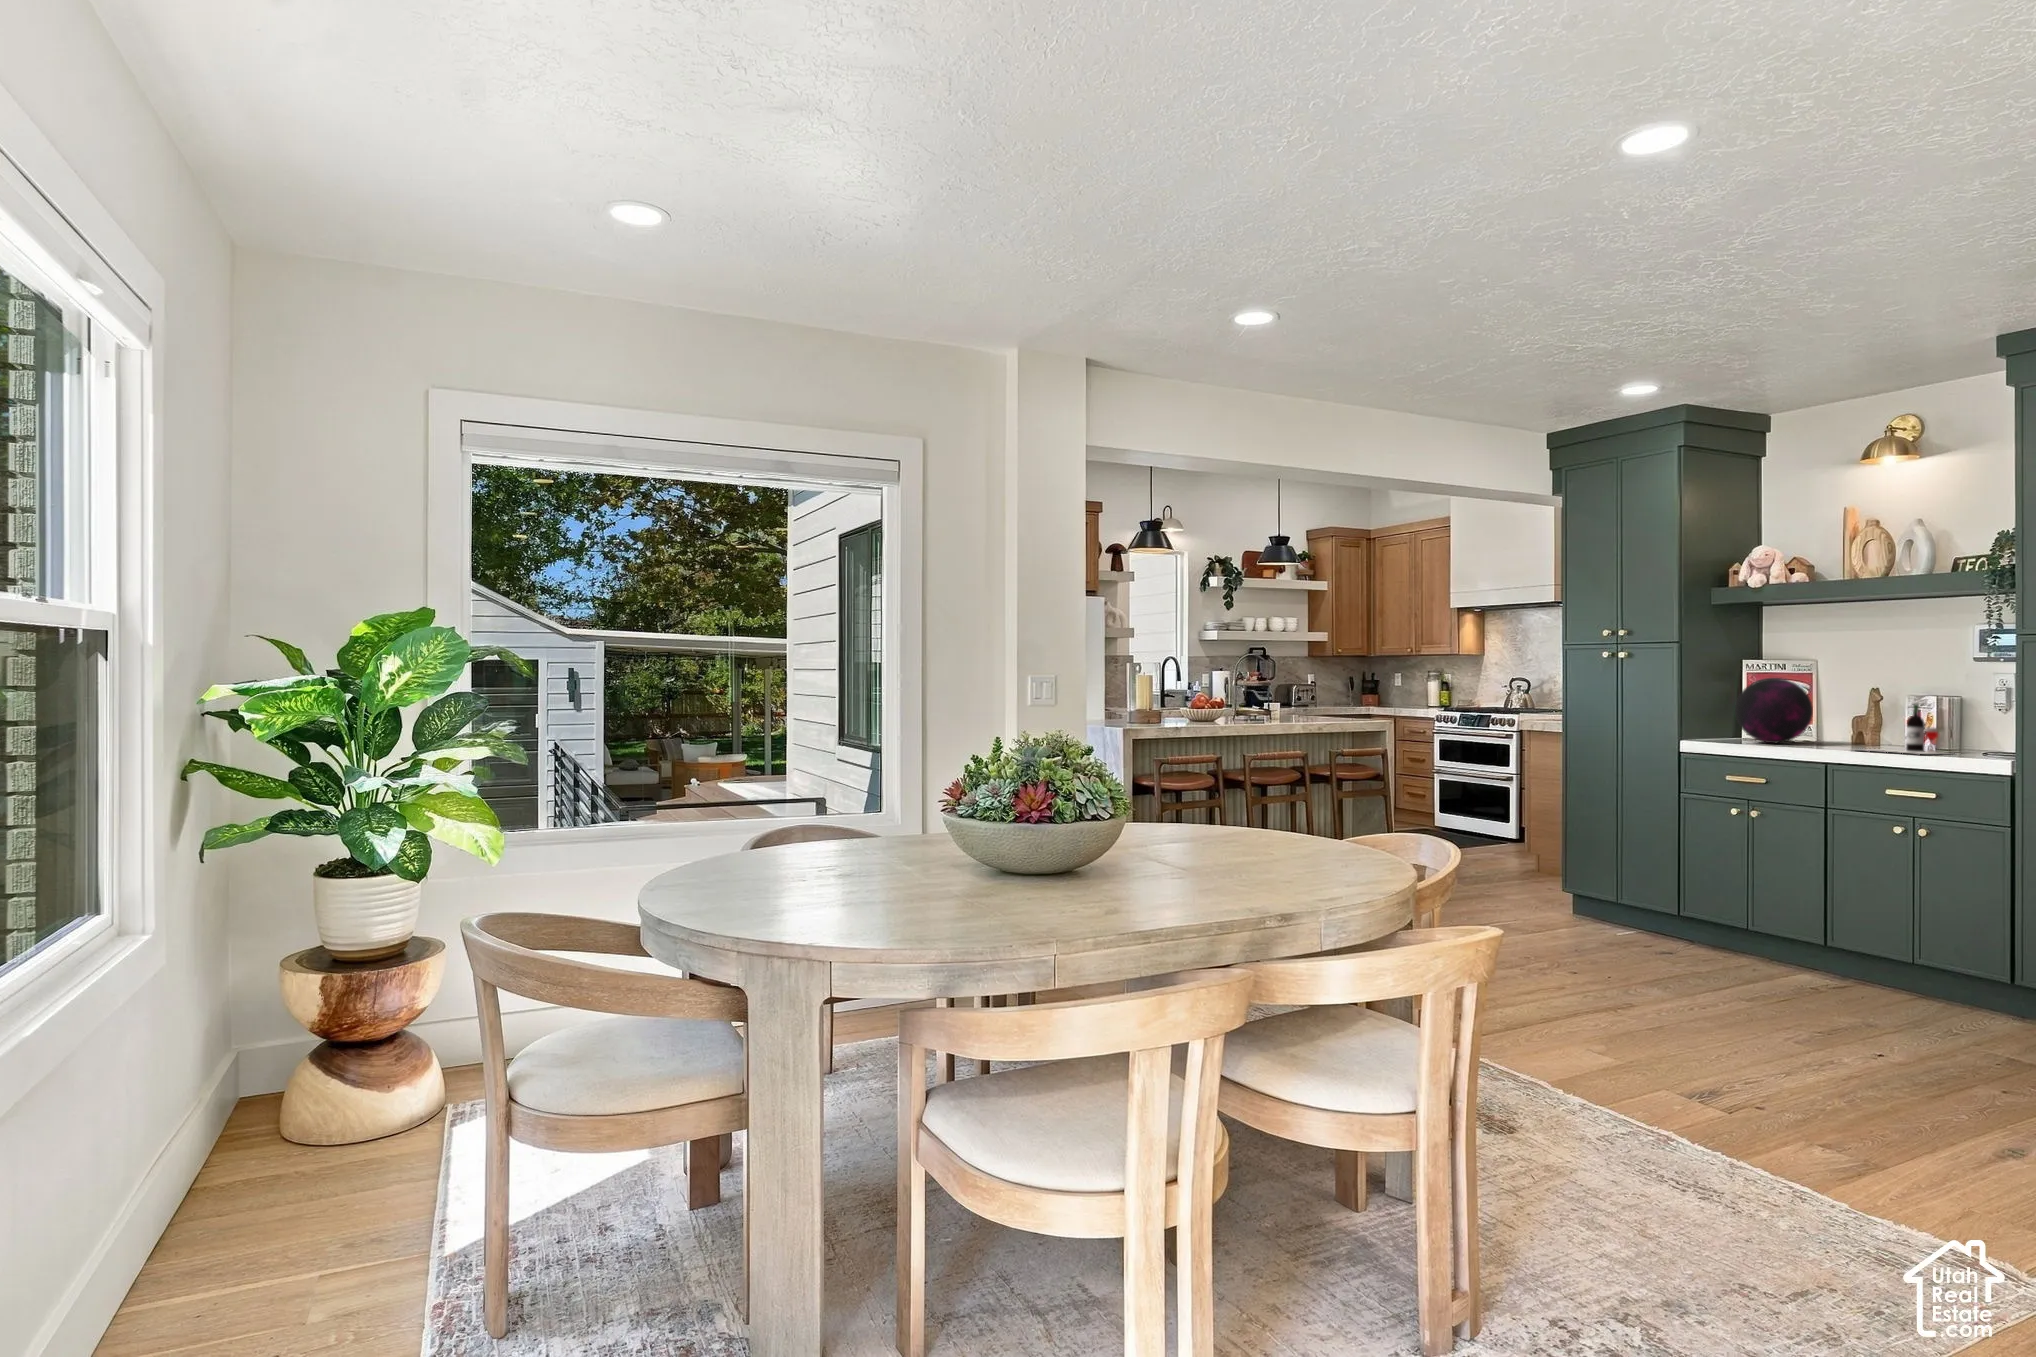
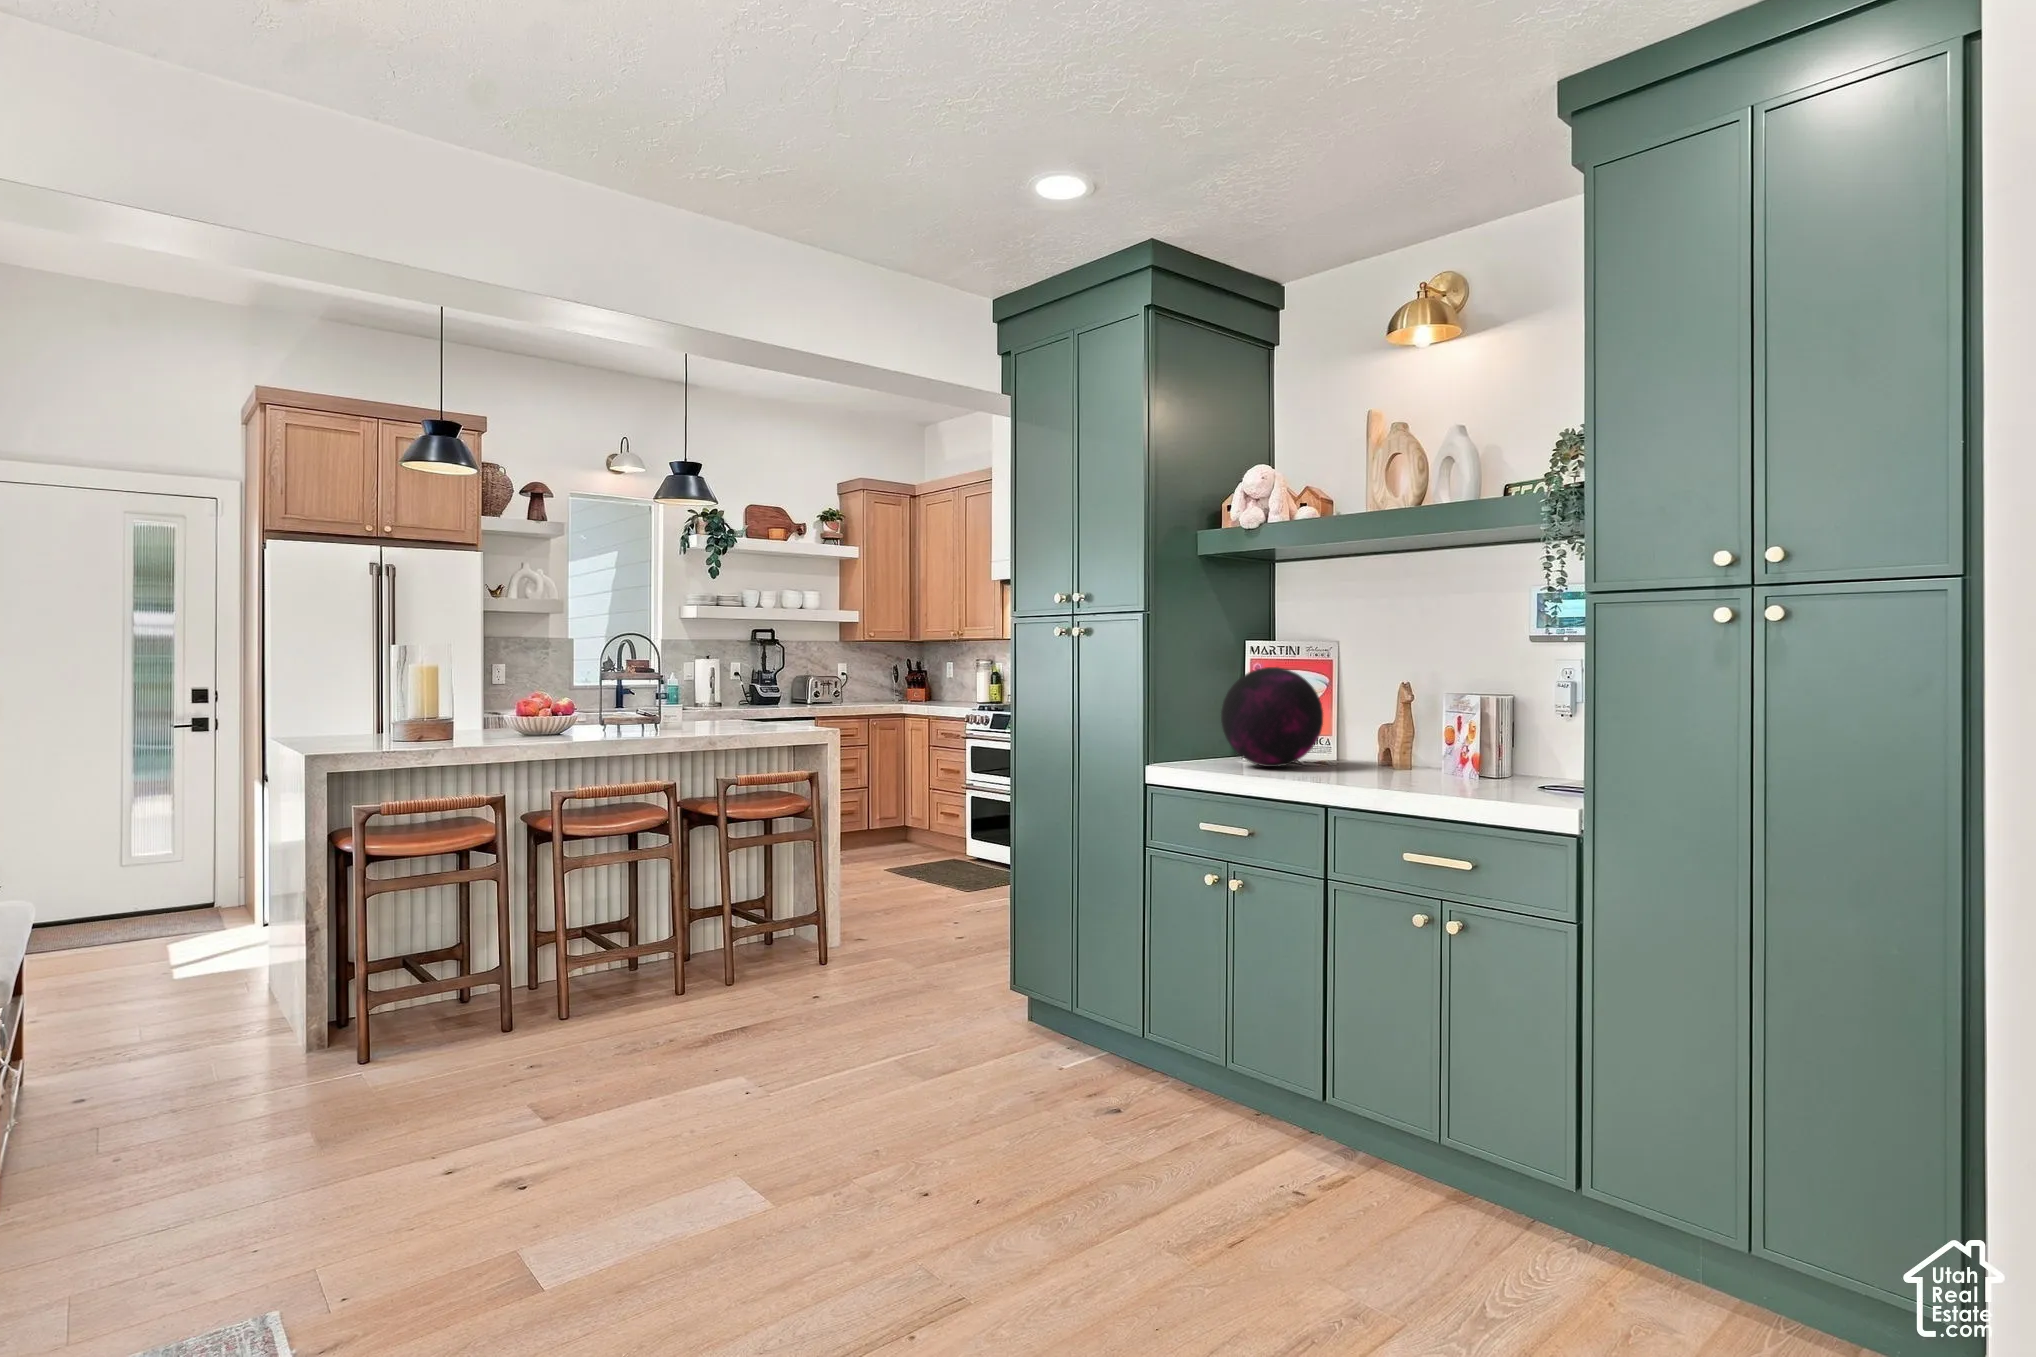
wine bottle: present [1867,704,1938,754] -> none [1356,709,1529,793]

